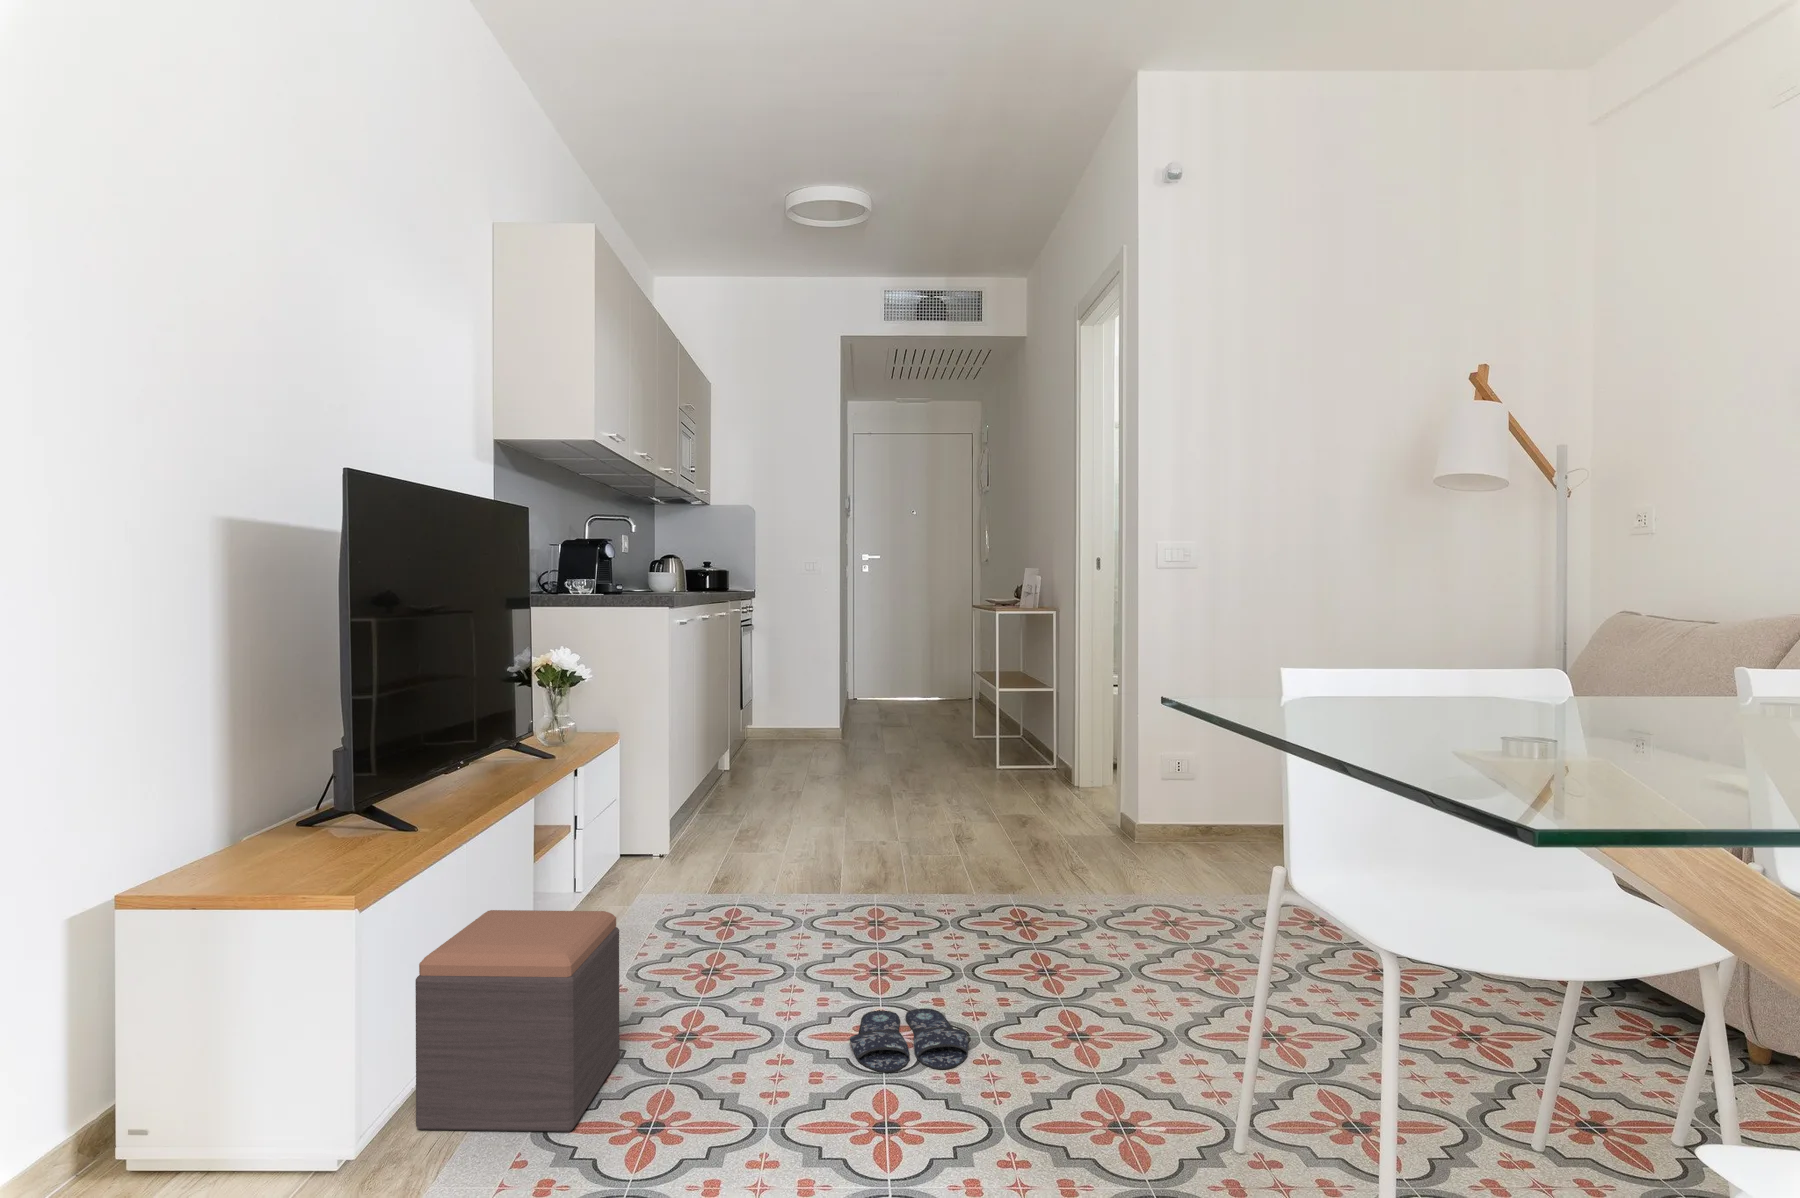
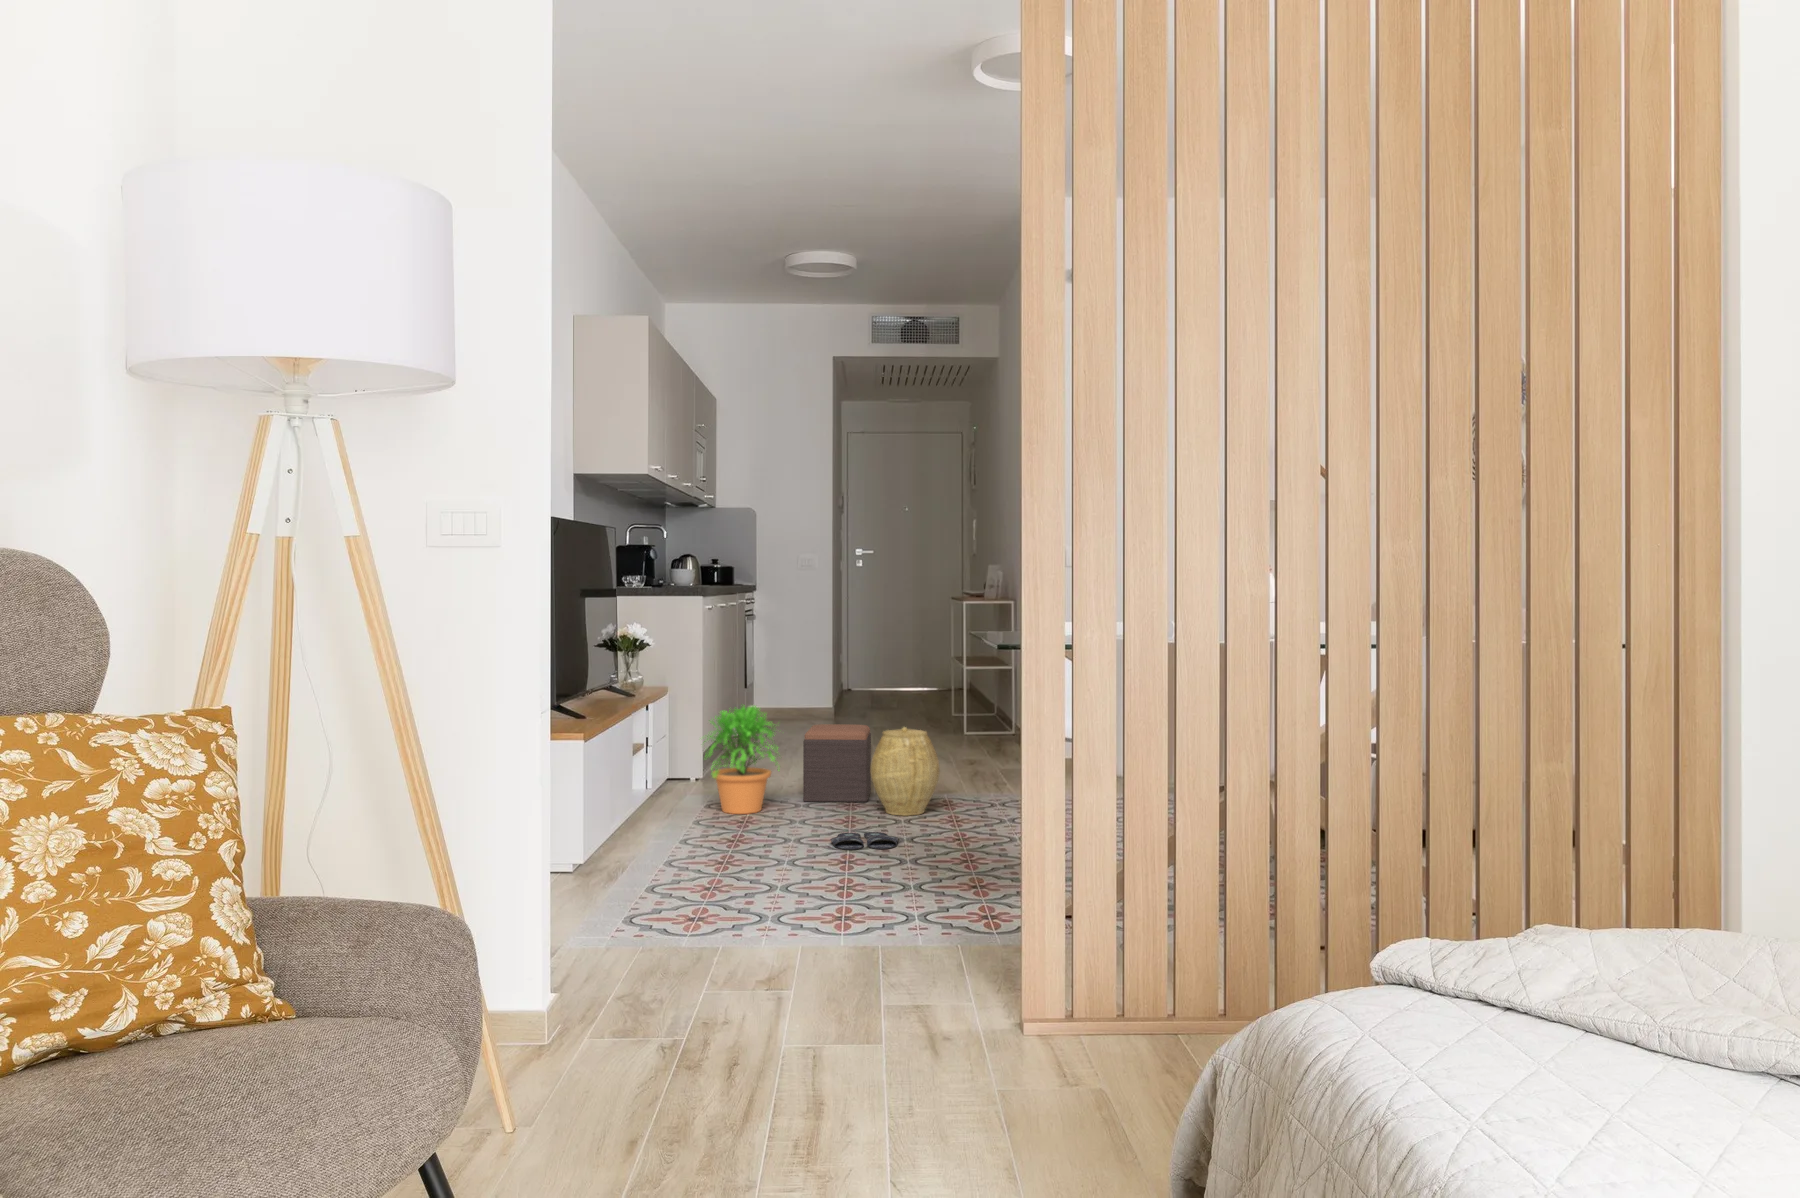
potted plant: none [639,773,782,949] -> present [704,706,779,814]
woven basket: none [908,812,1014,952] -> present [871,727,940,816]
footstool: present [415,910,619,1132] -> present [803,724,871,802]

